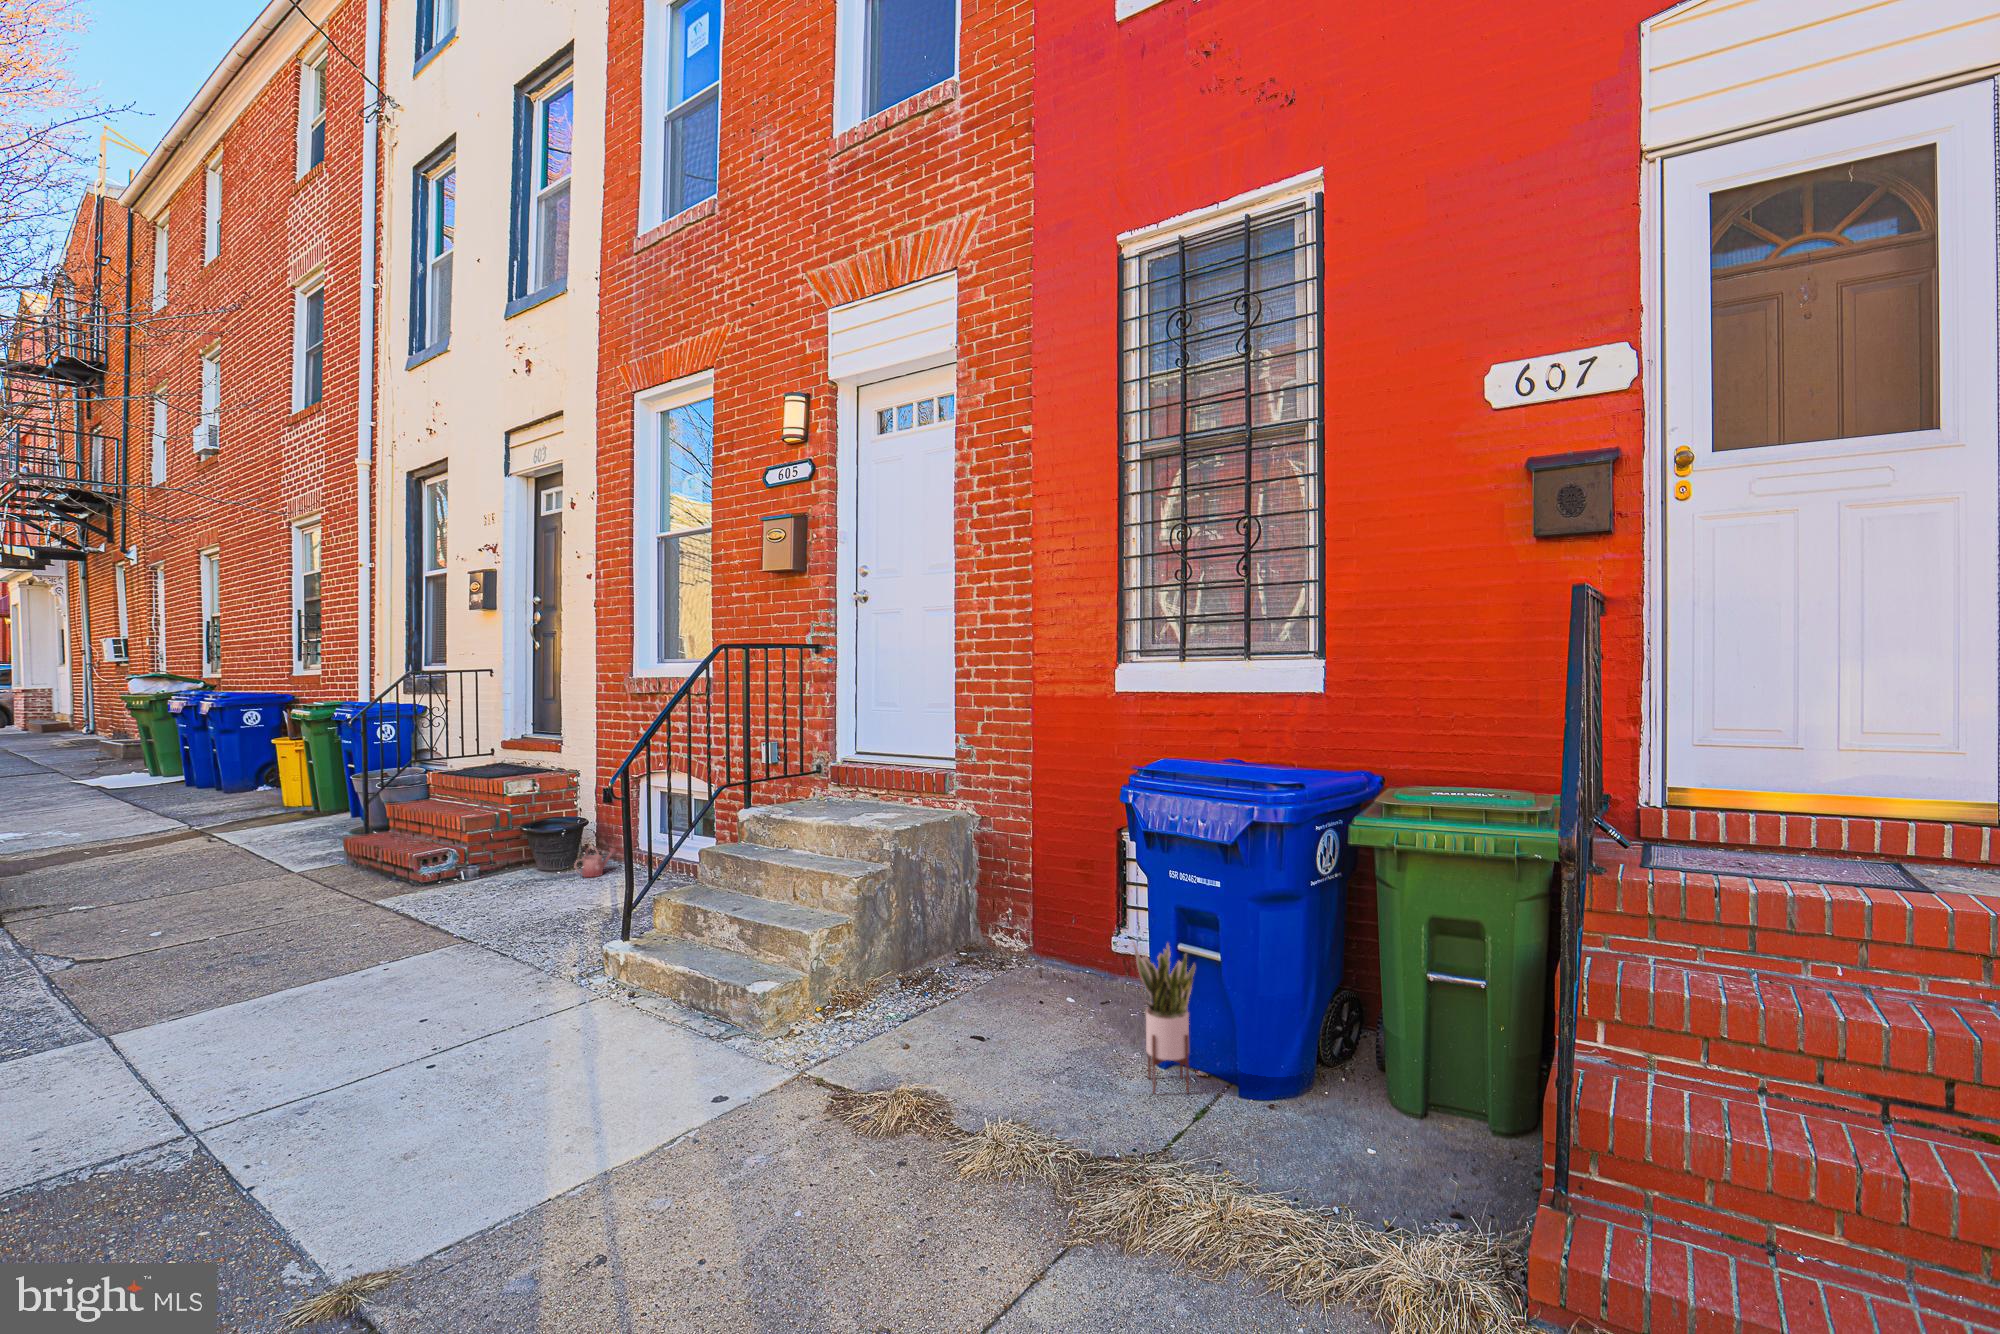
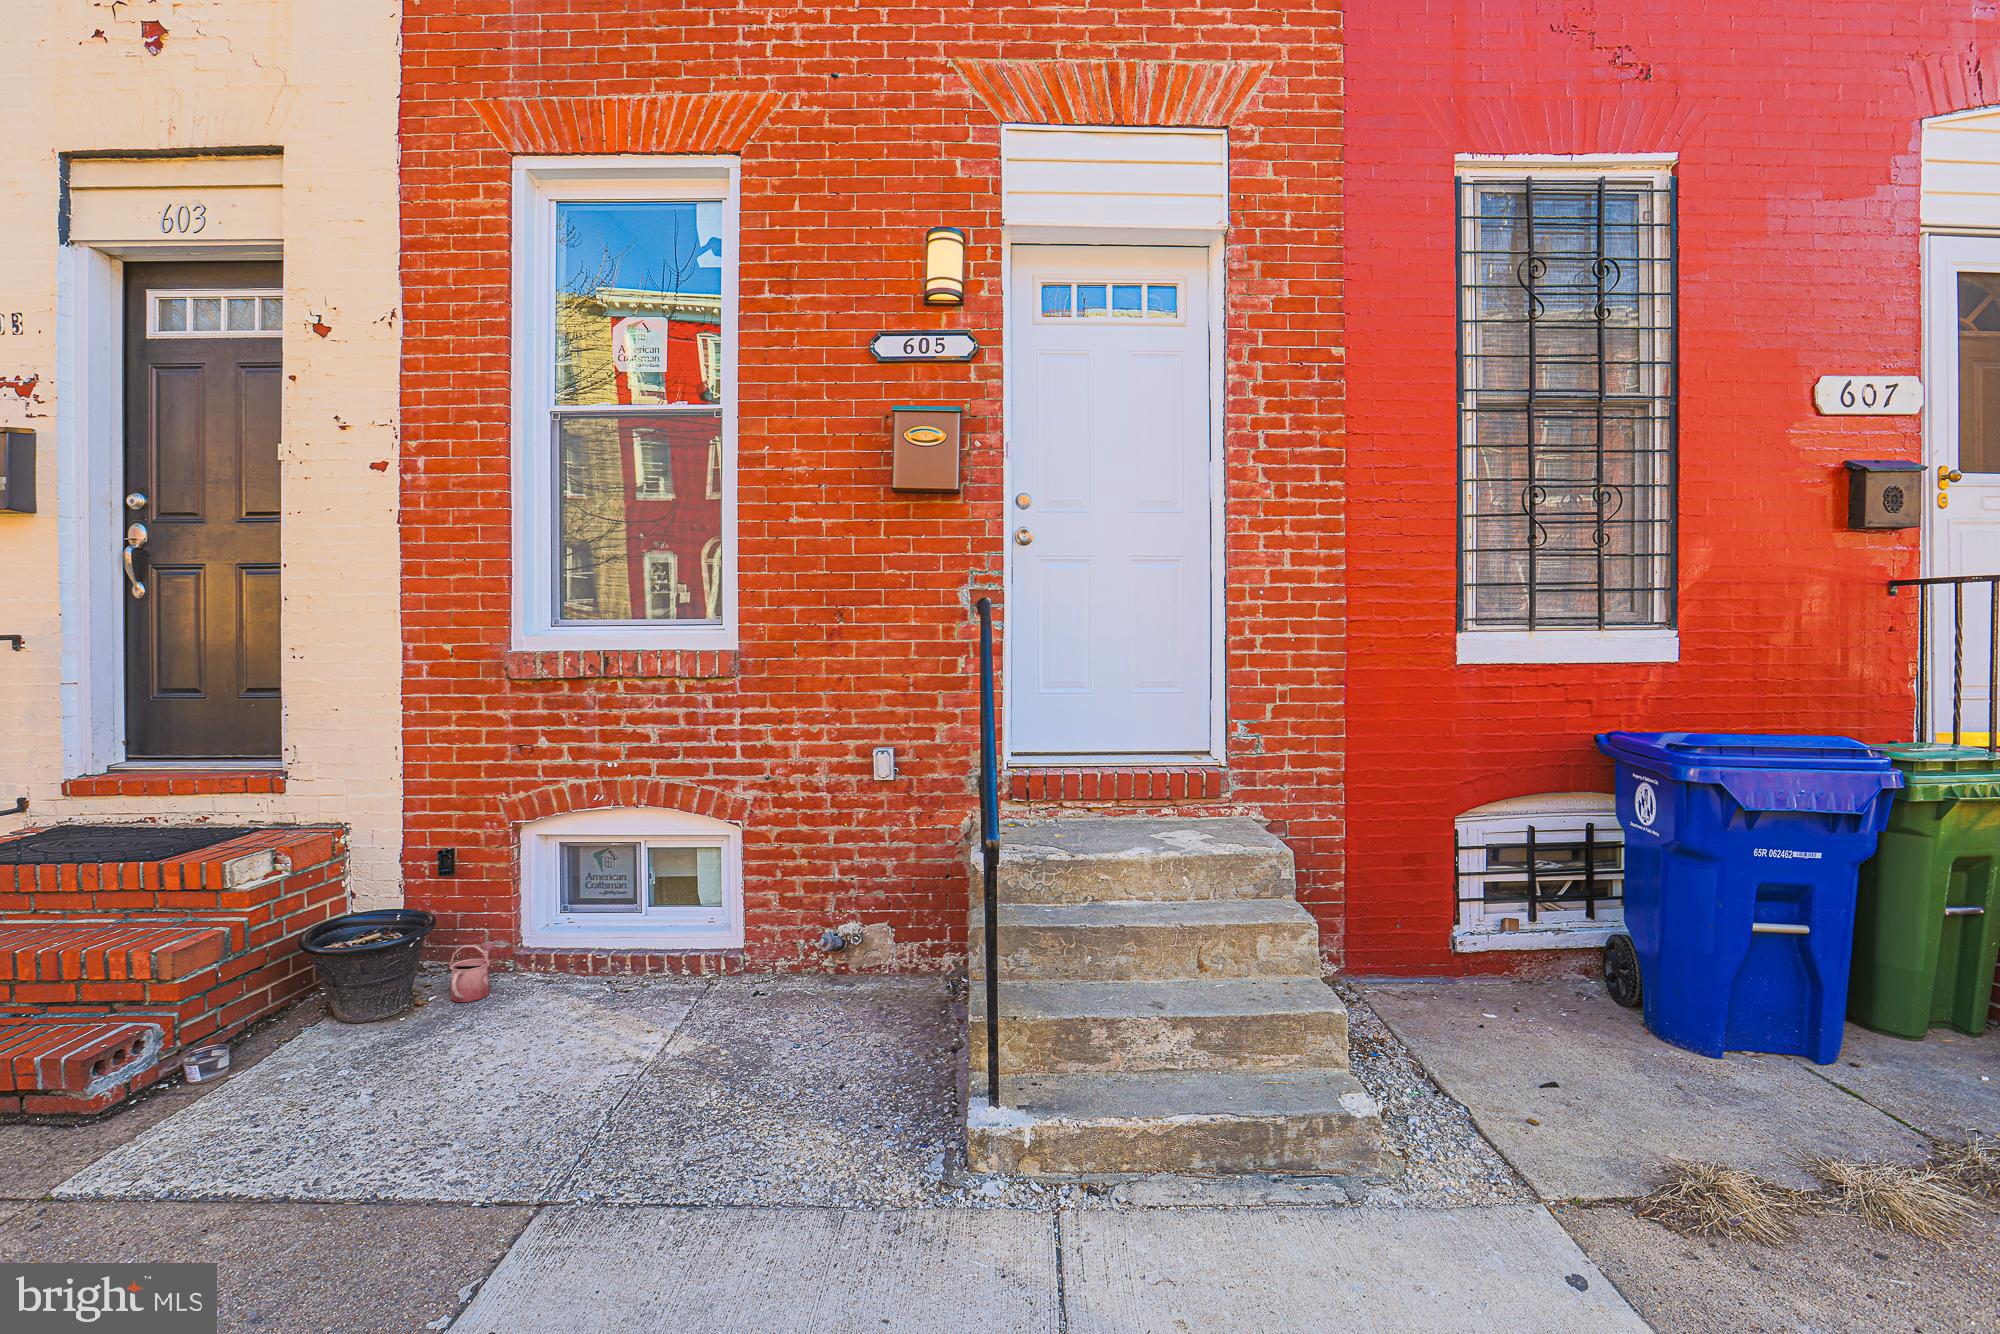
potted plant: present [1133,942,1195,1093] -> none [1746,925,1804,1083]

